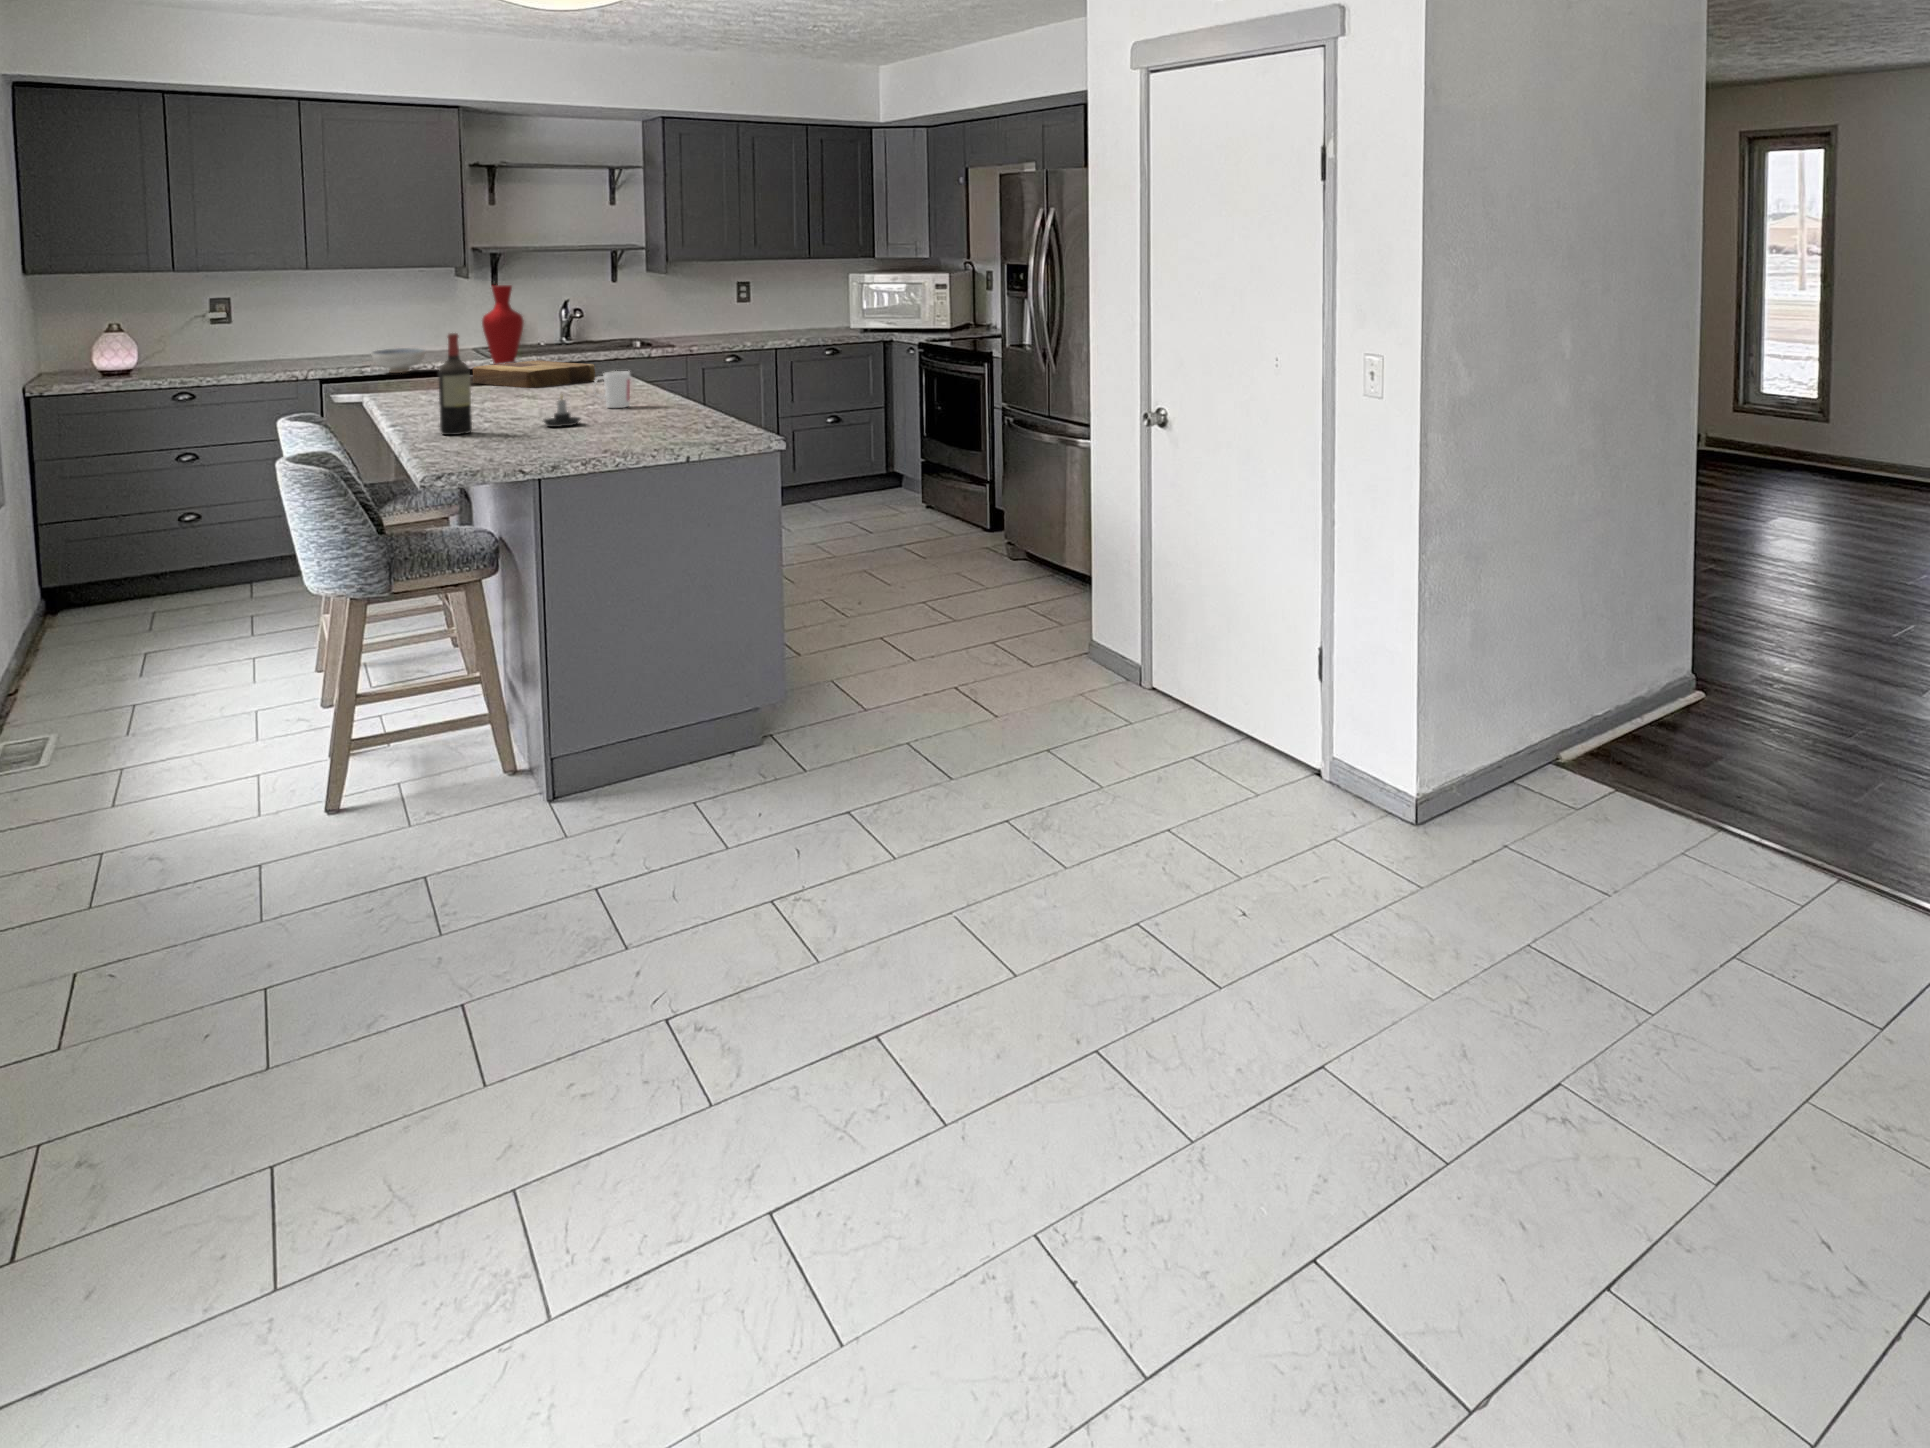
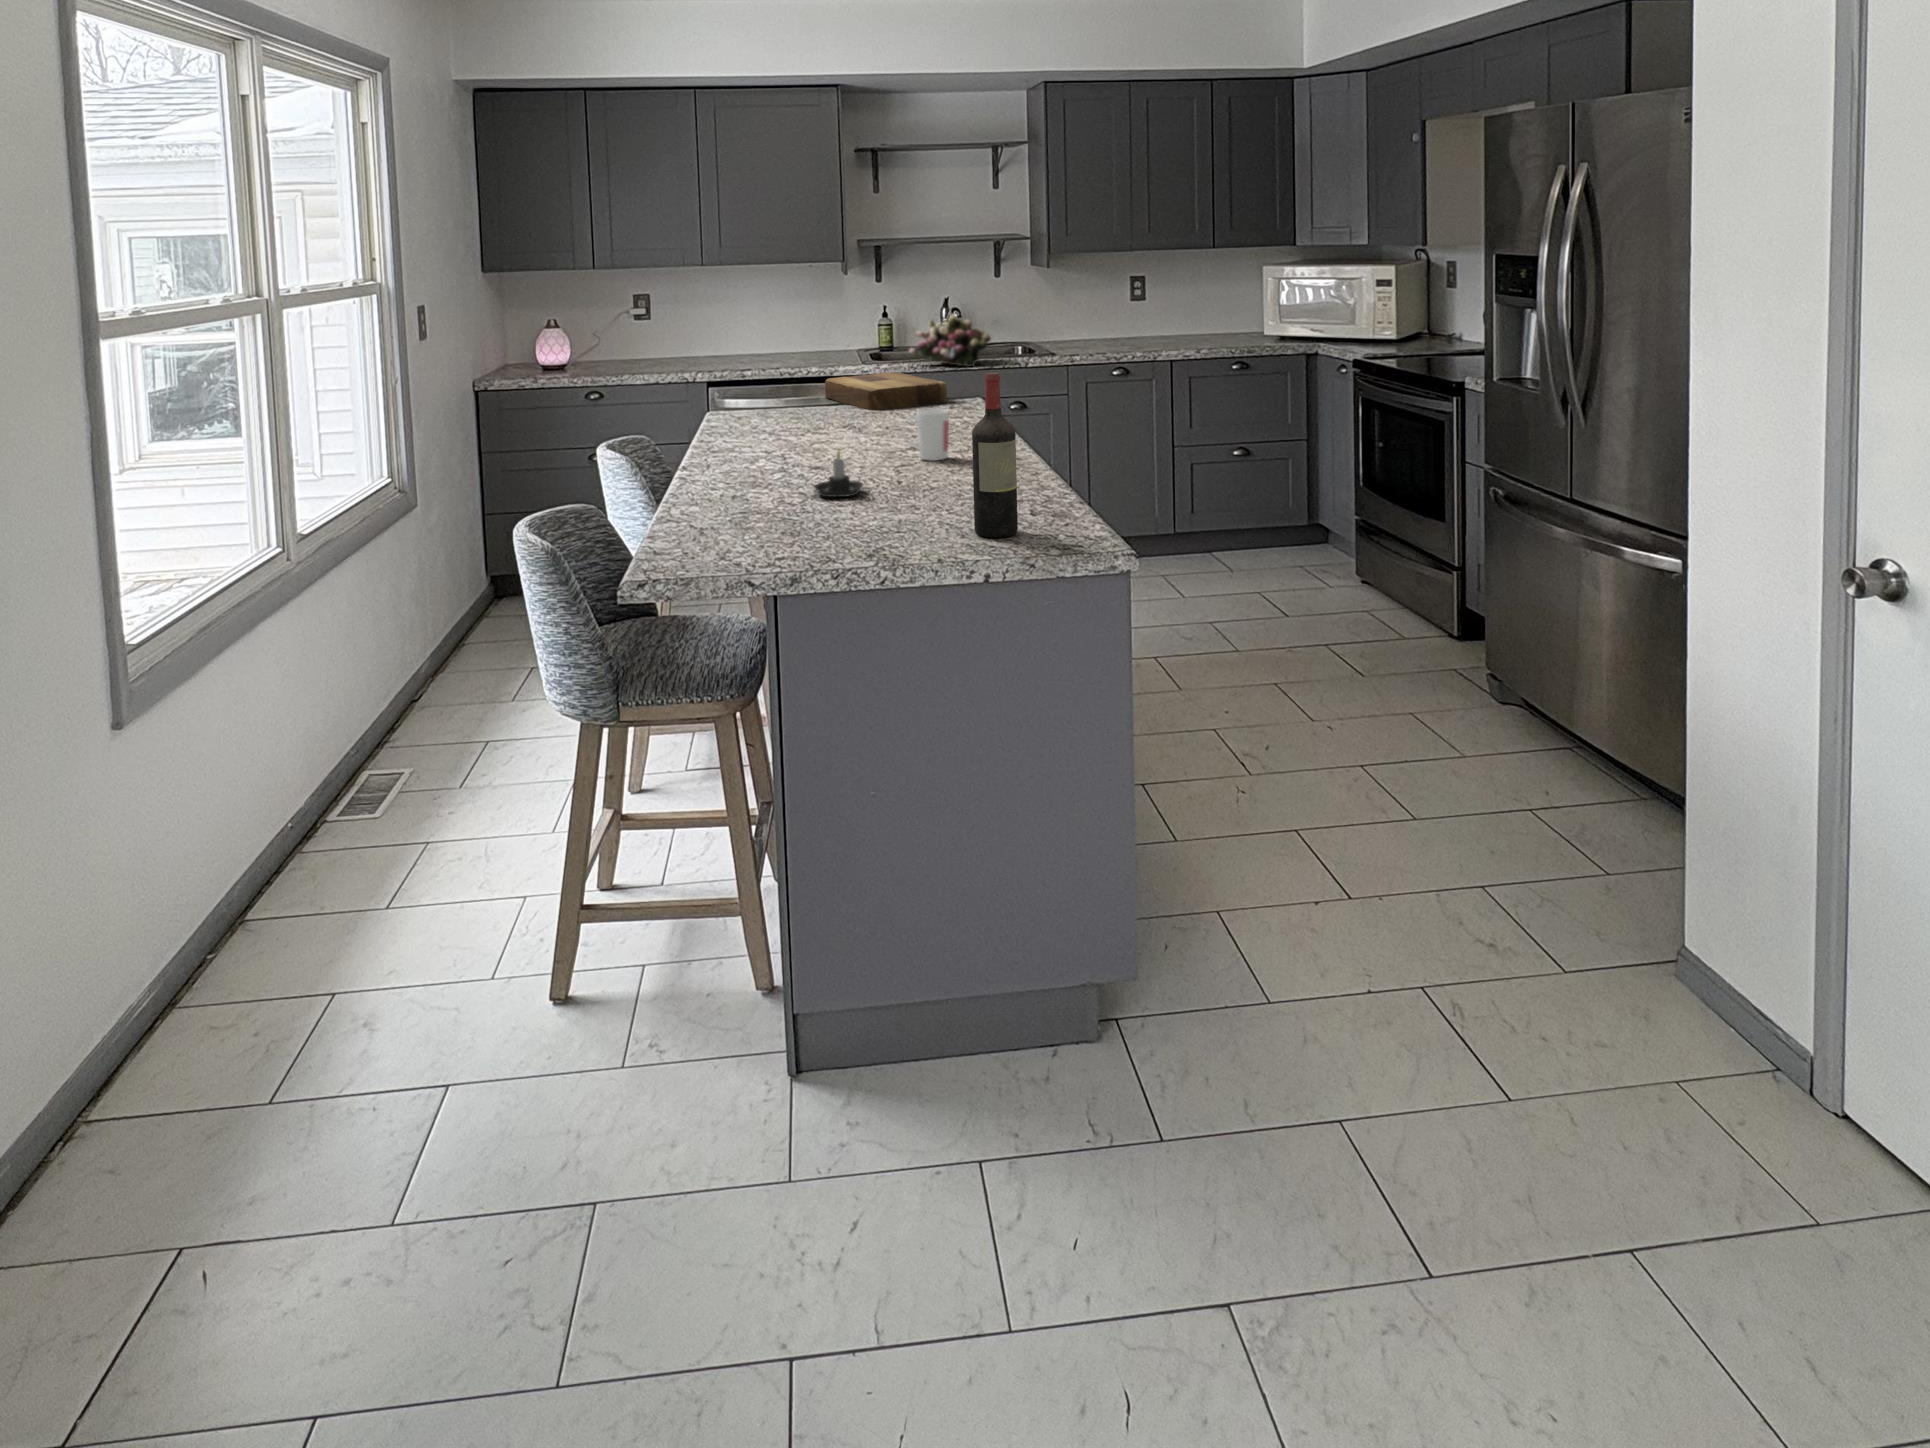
vase: present [482,285,524,364] -> none [858,282,898,373]
flower arrangement: none [530,315,613,360] -> present [909,315,991,367]
wine bottle: present [438,333,472,435] -> present [972,373,1018,538]
ceramic bowl: present [372,348,425,373] -> none [755,349,805,377]

